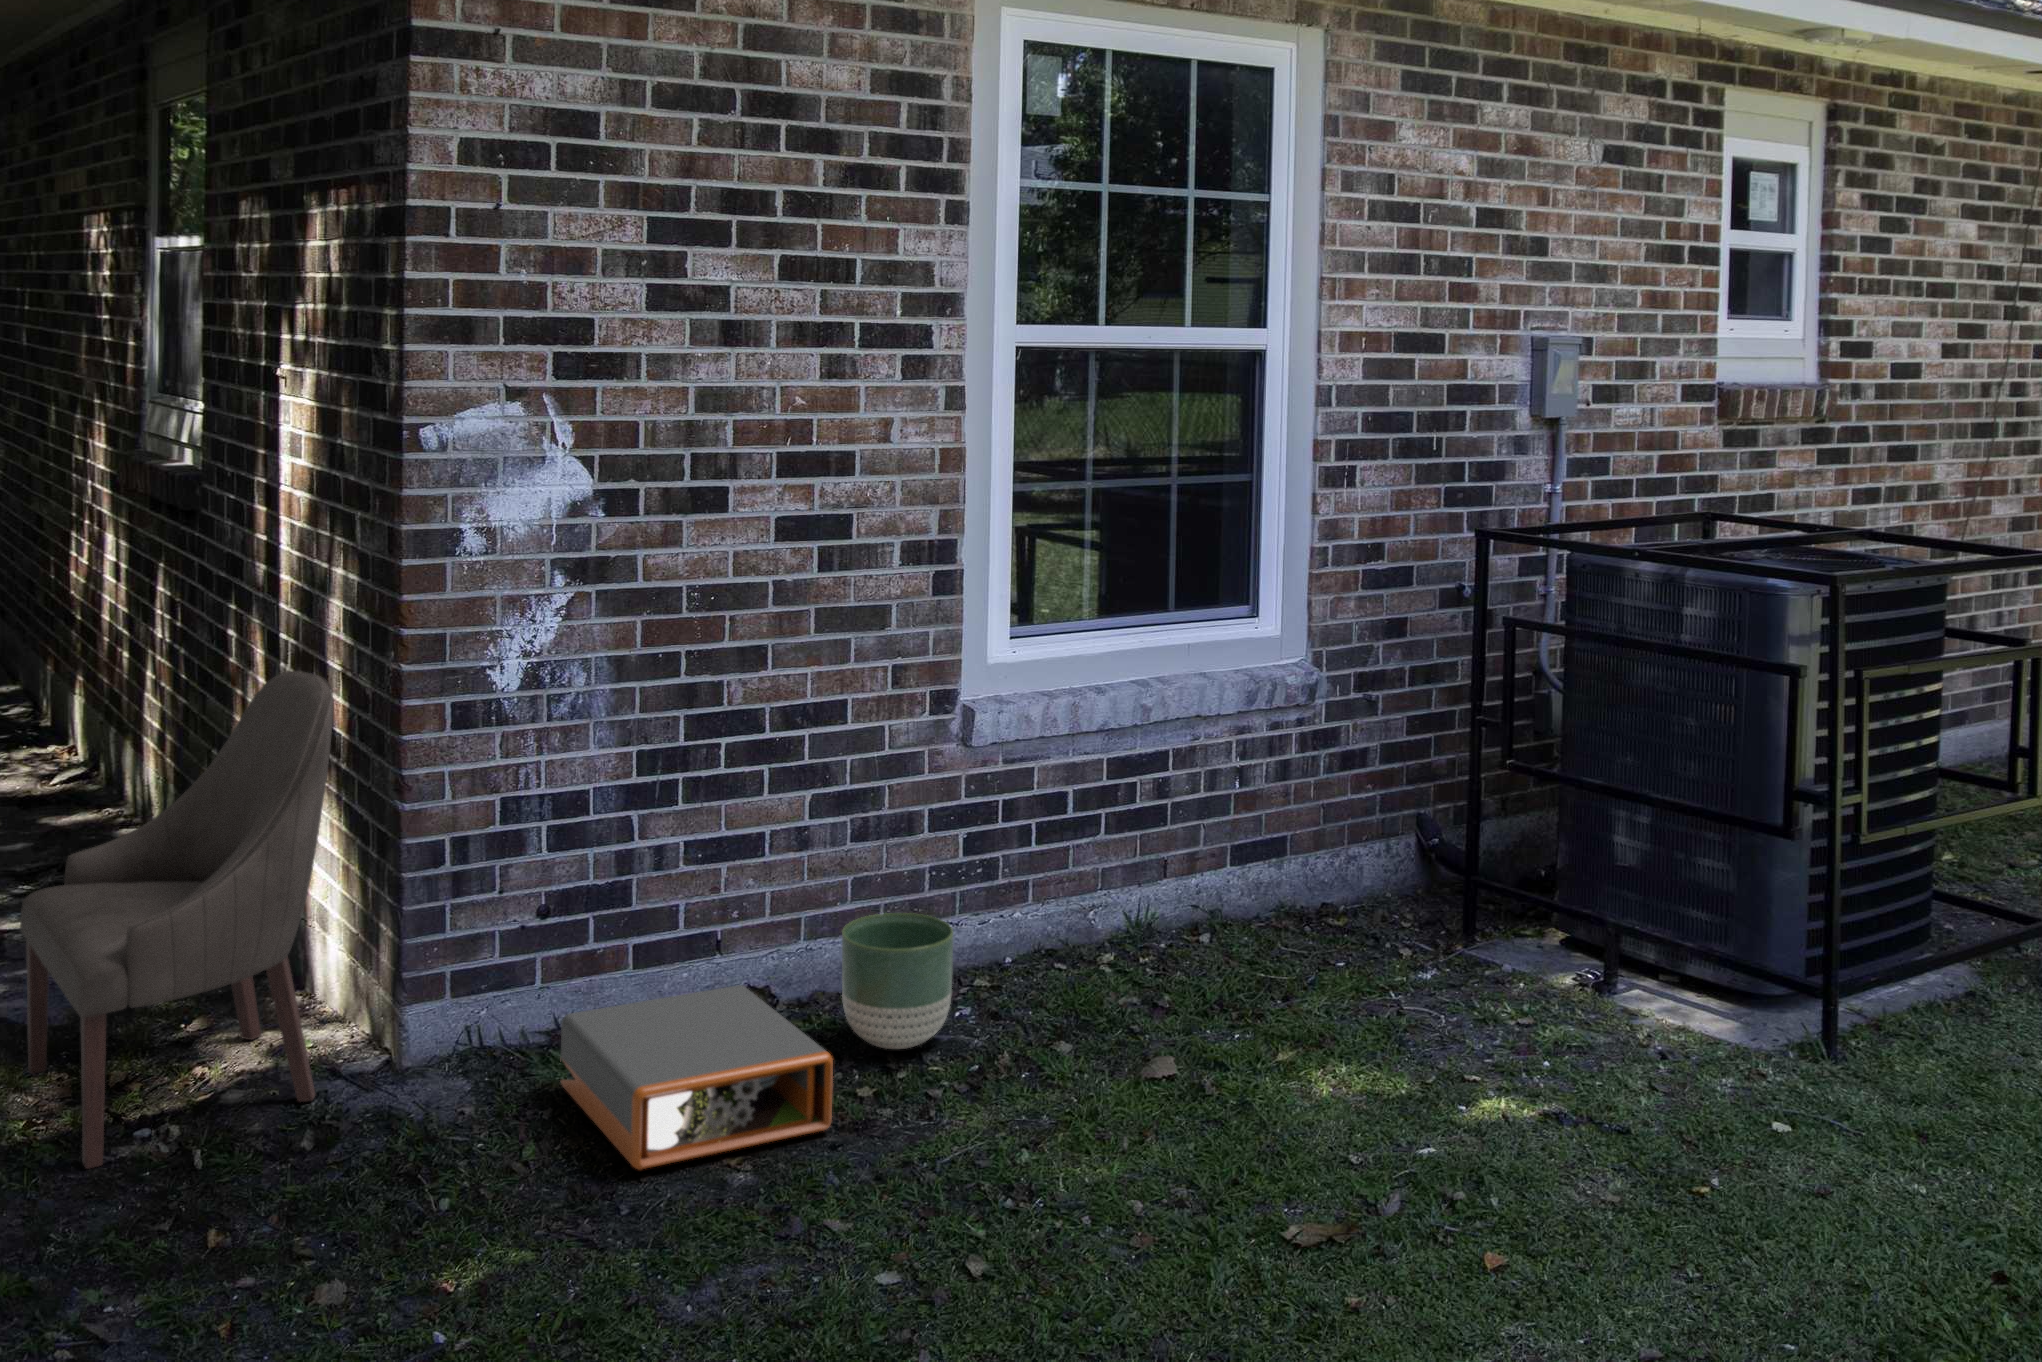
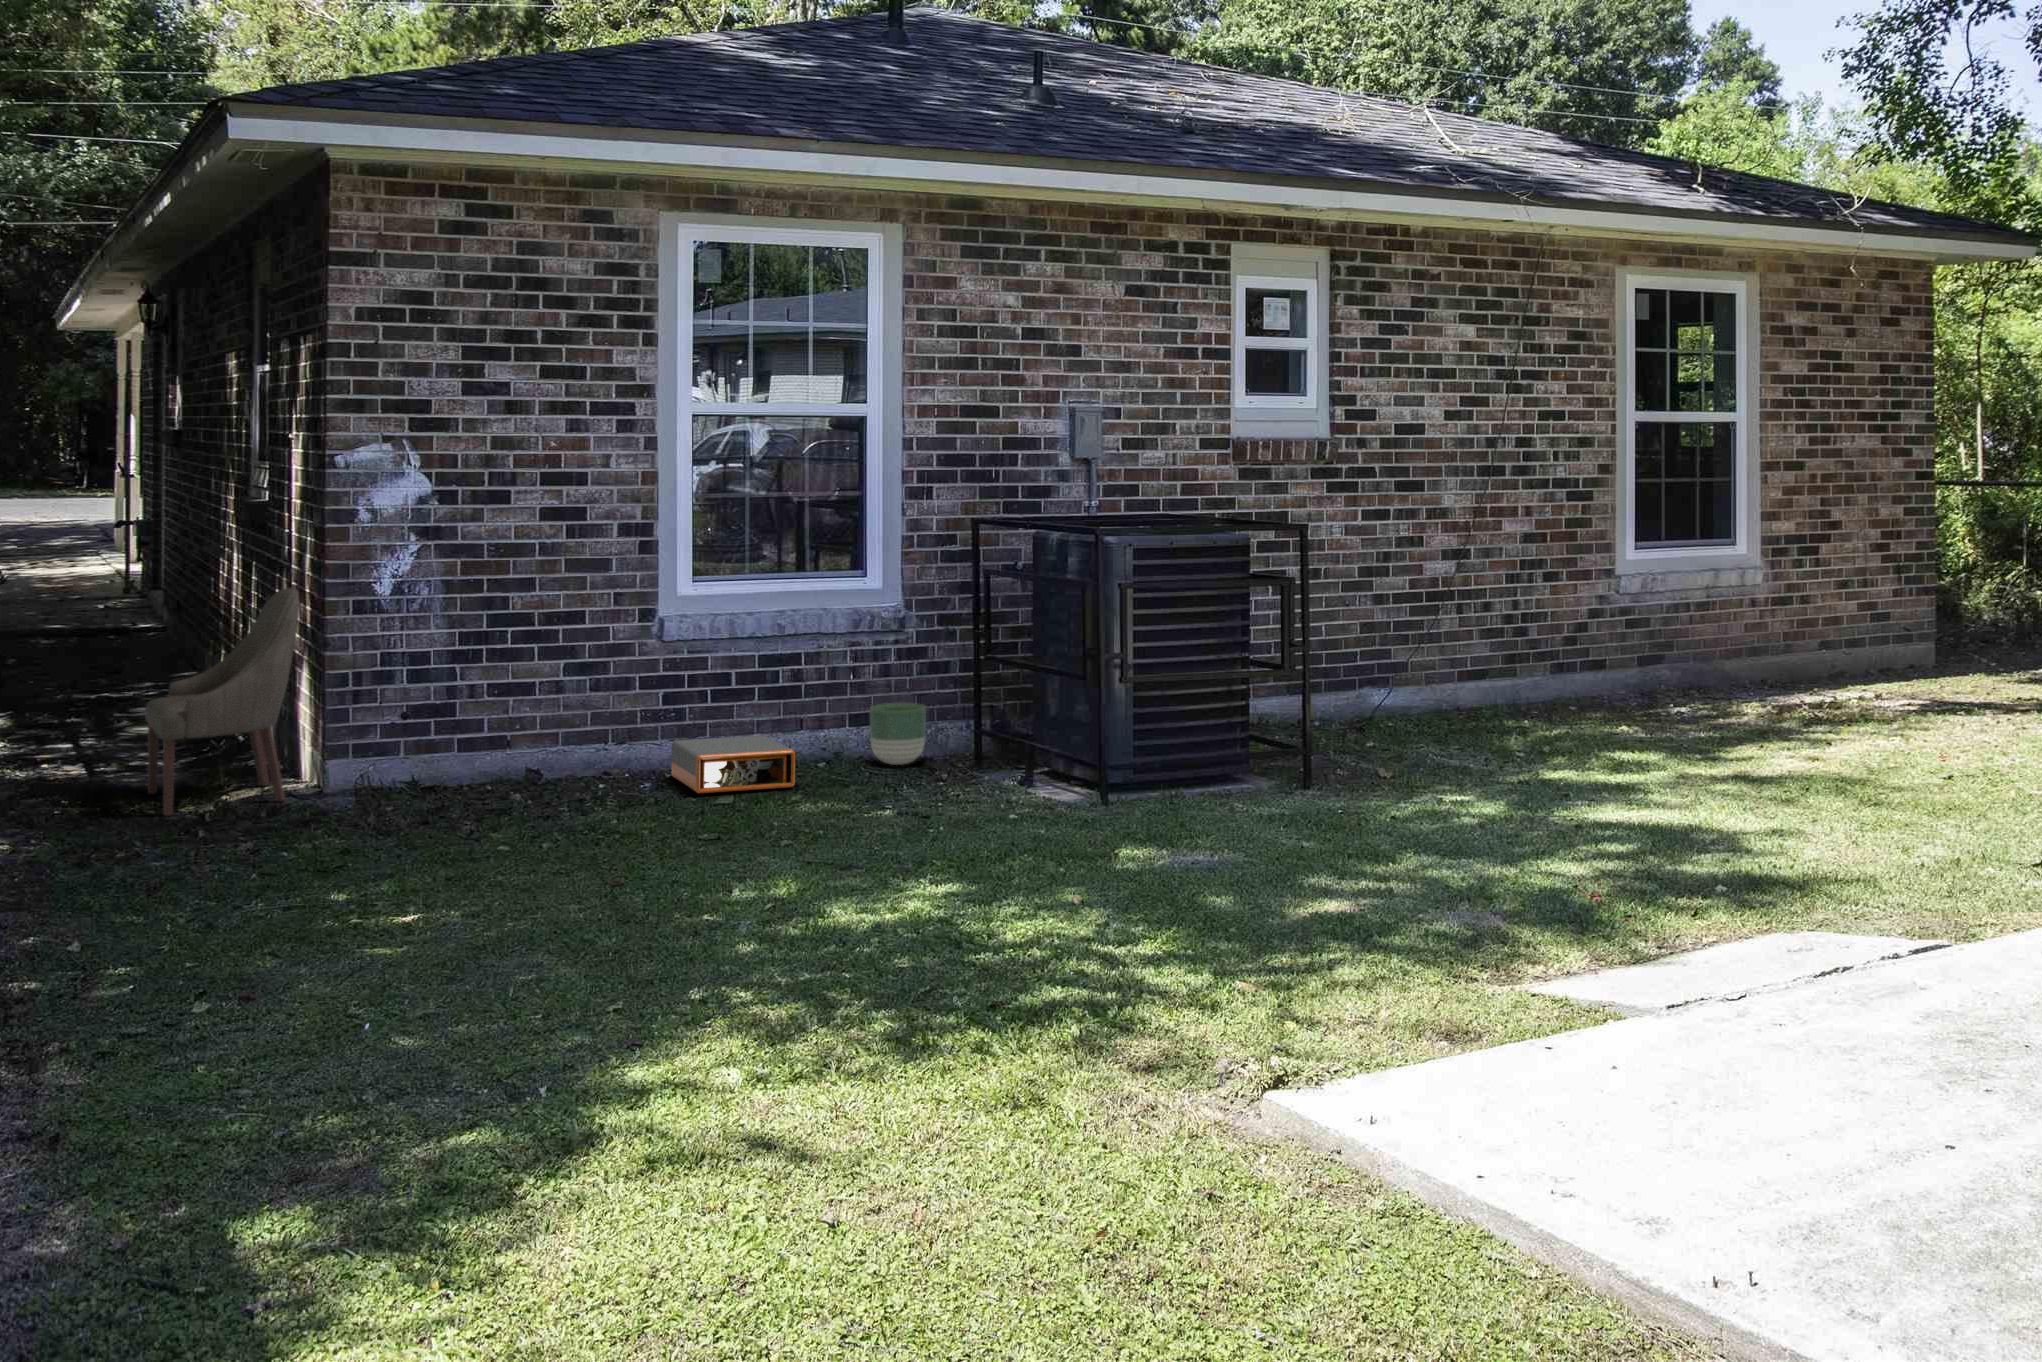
planter: present [842,913,953,1049] -> present [870,703,926,765]
storage box: present [561,985,833,1170] -> present [671,736,795,793]

